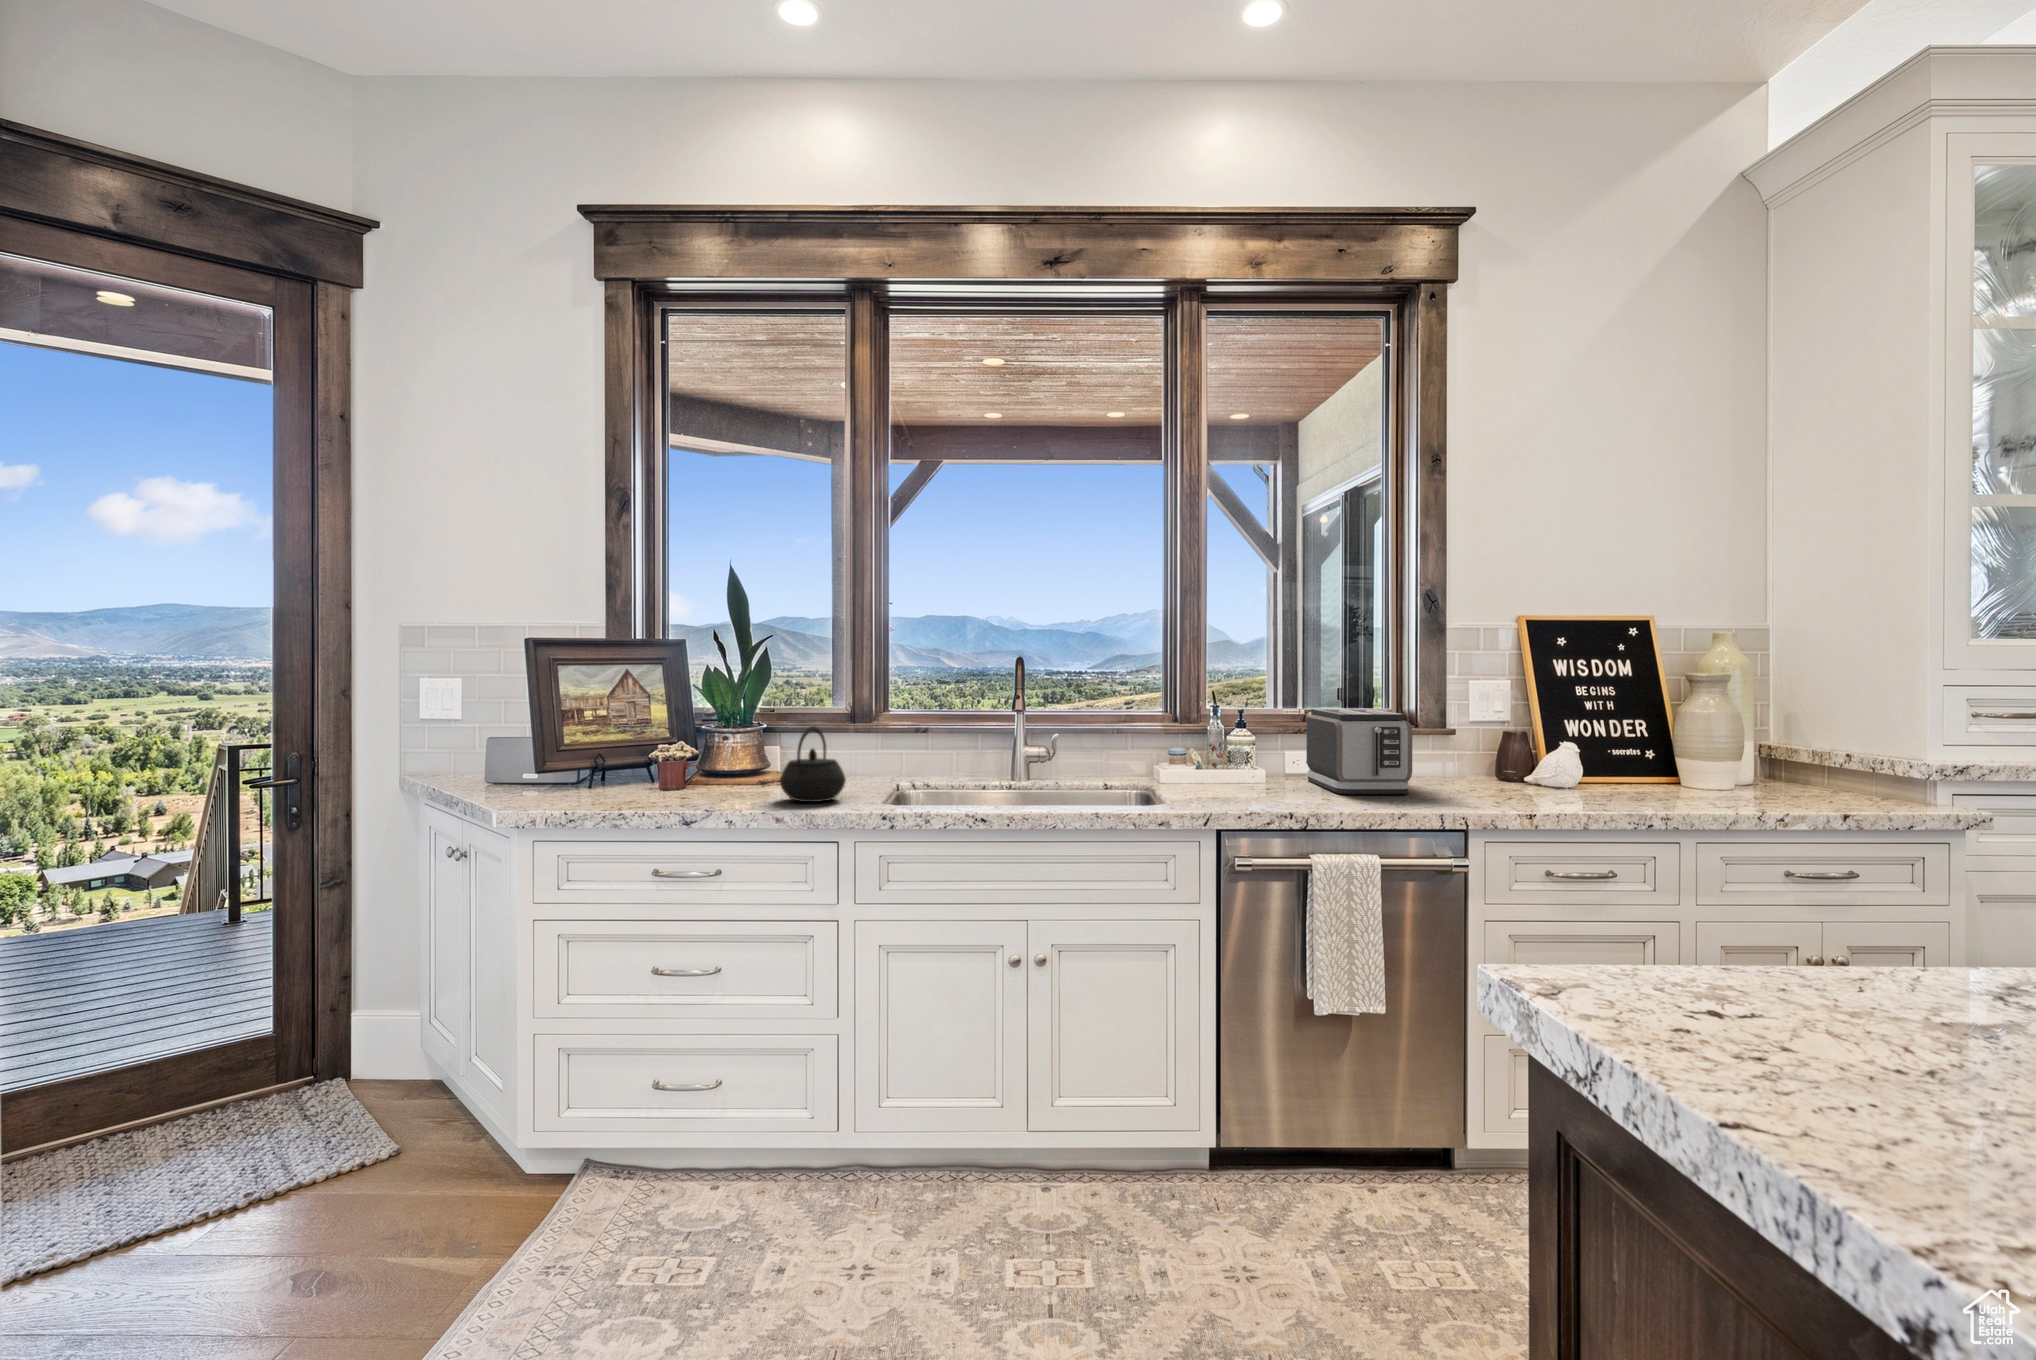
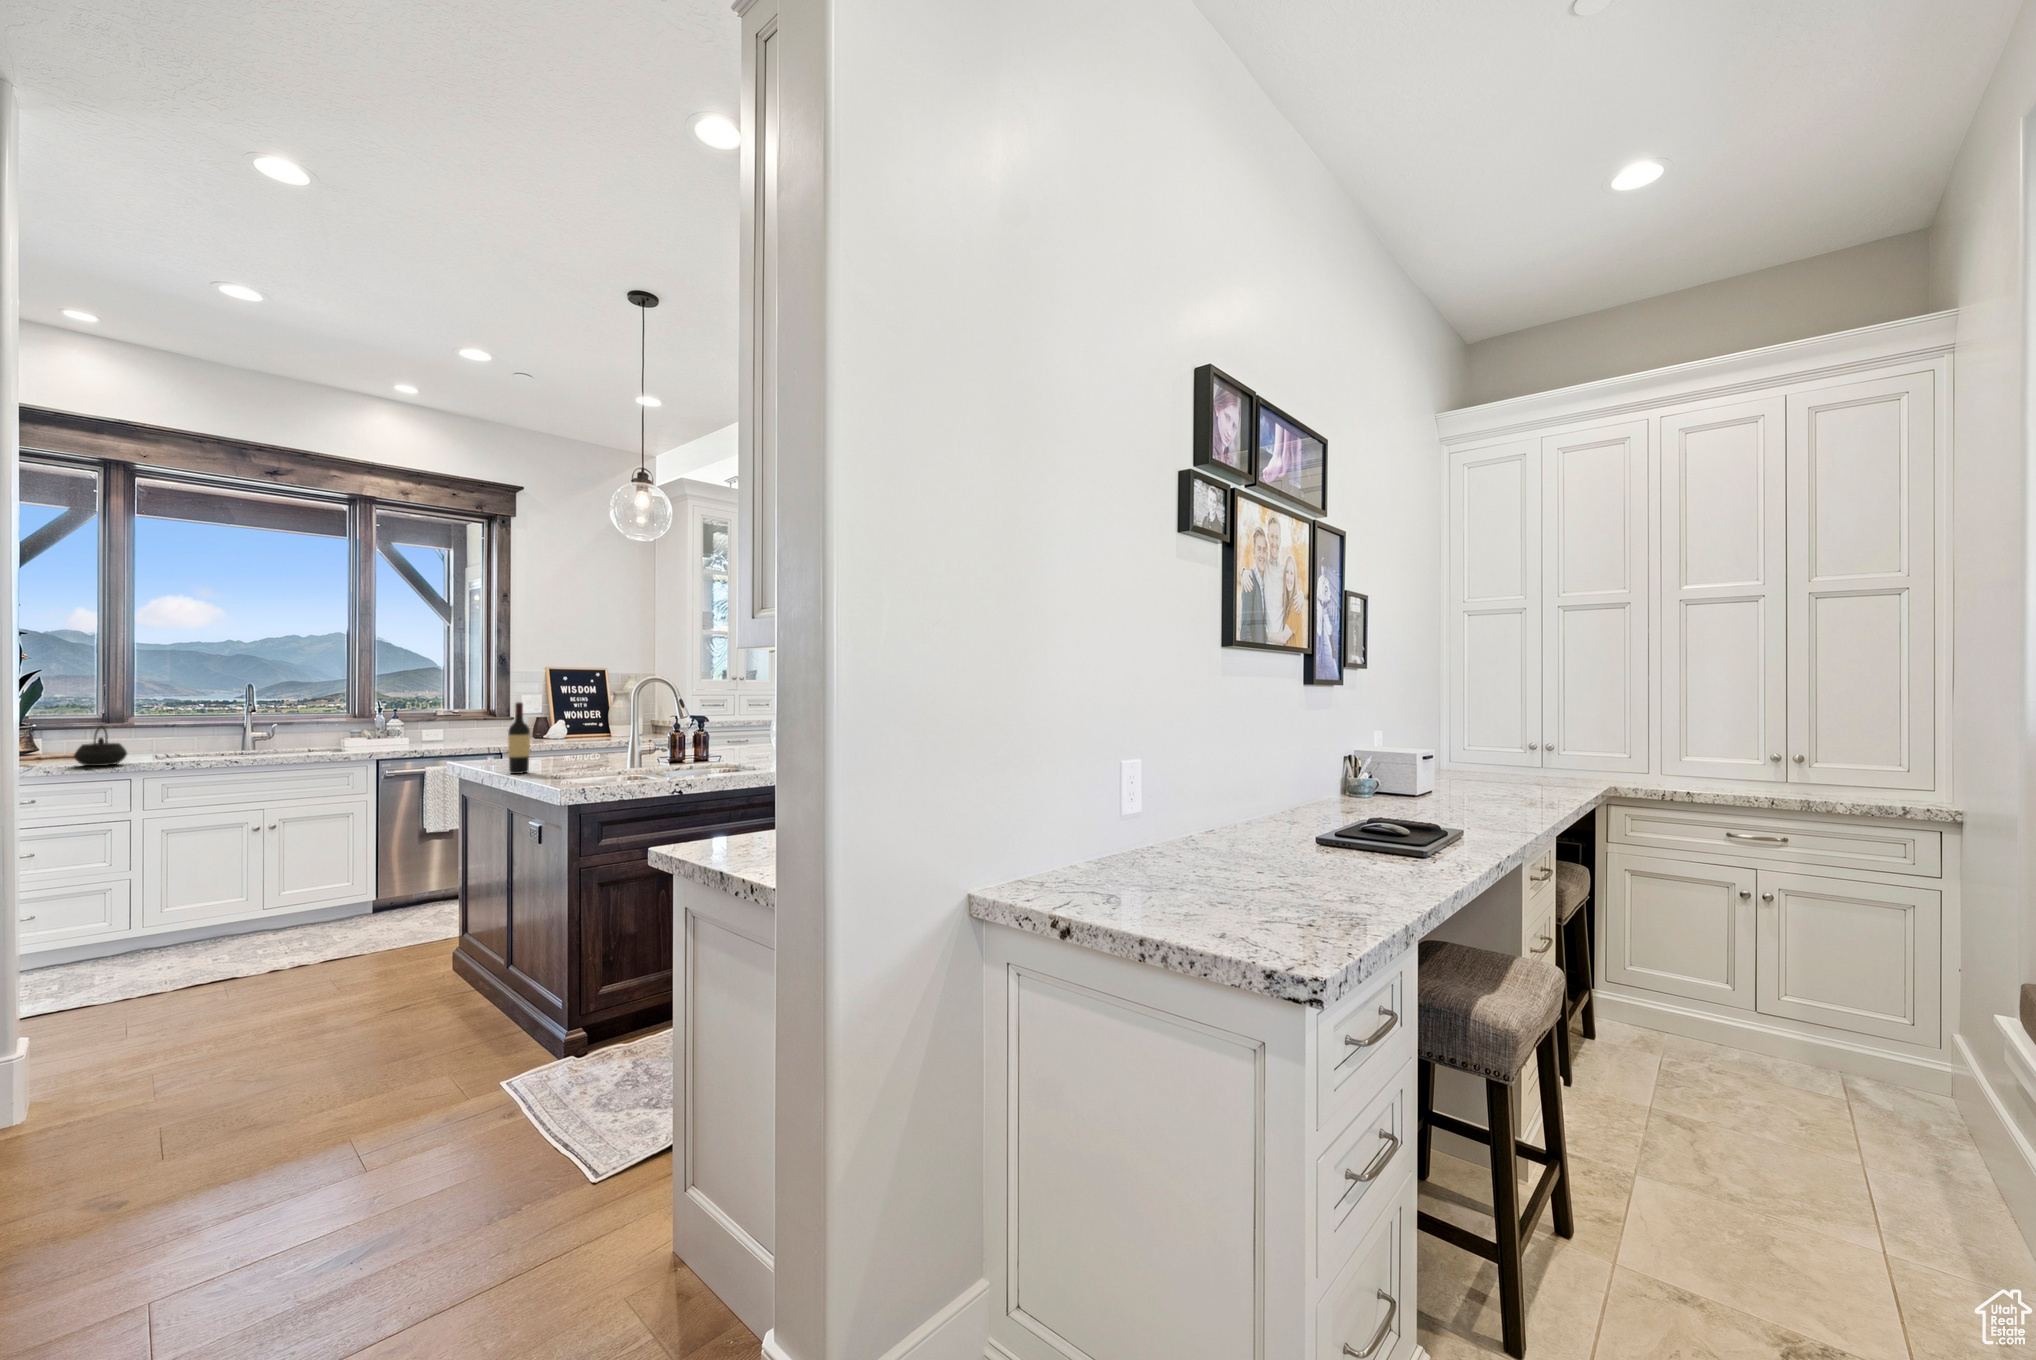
wine bottle: none [1800,669,1922,1036] -> present [508,702,530,774]
toaster: present [1306,709,1412,794] -> none [433,709,484,746]

